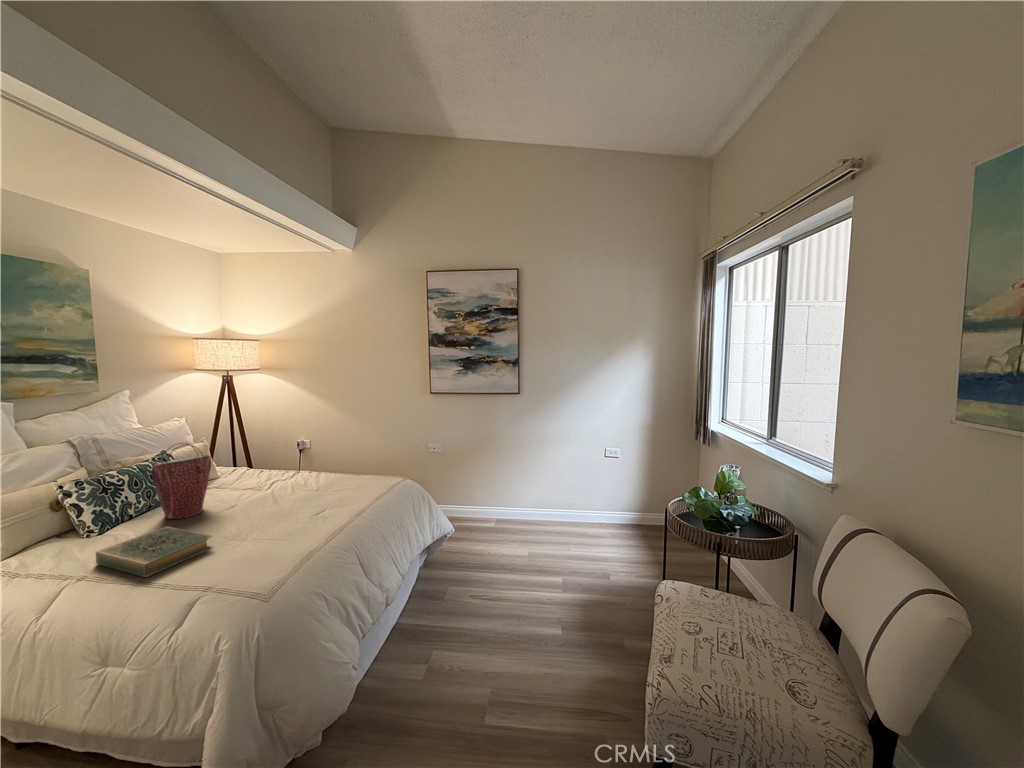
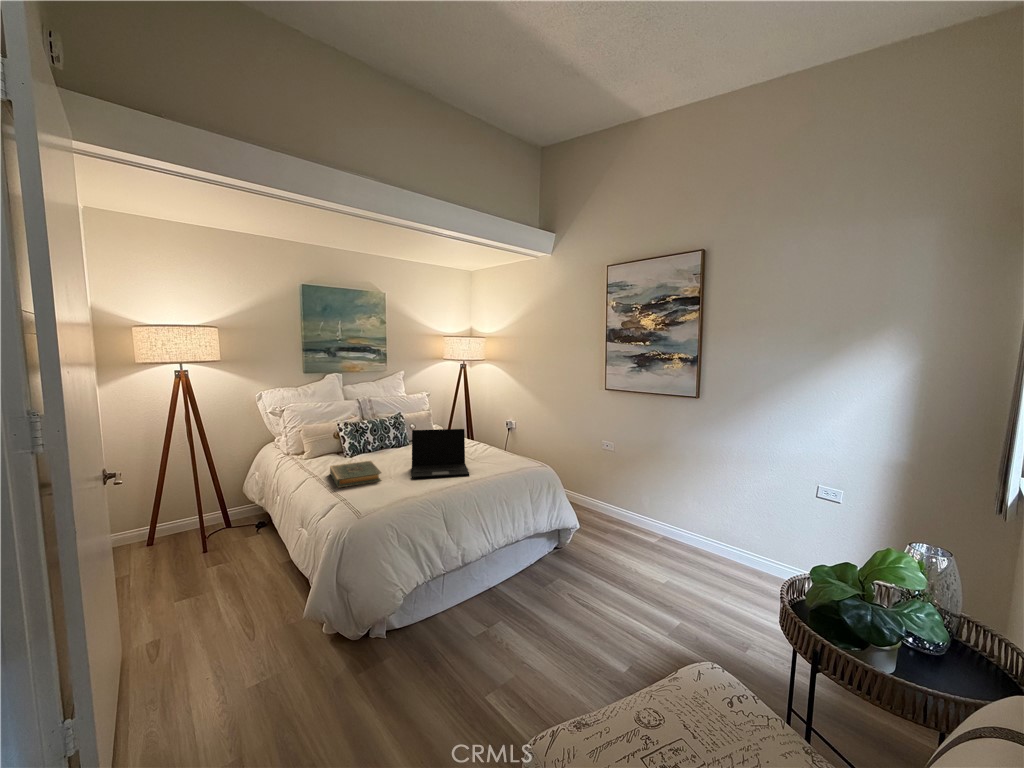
handbag: present [152,443,211,519] -> none [376,407,411,459]
laptop: none [232,456,334,532] -> present [411,429,469,478]

